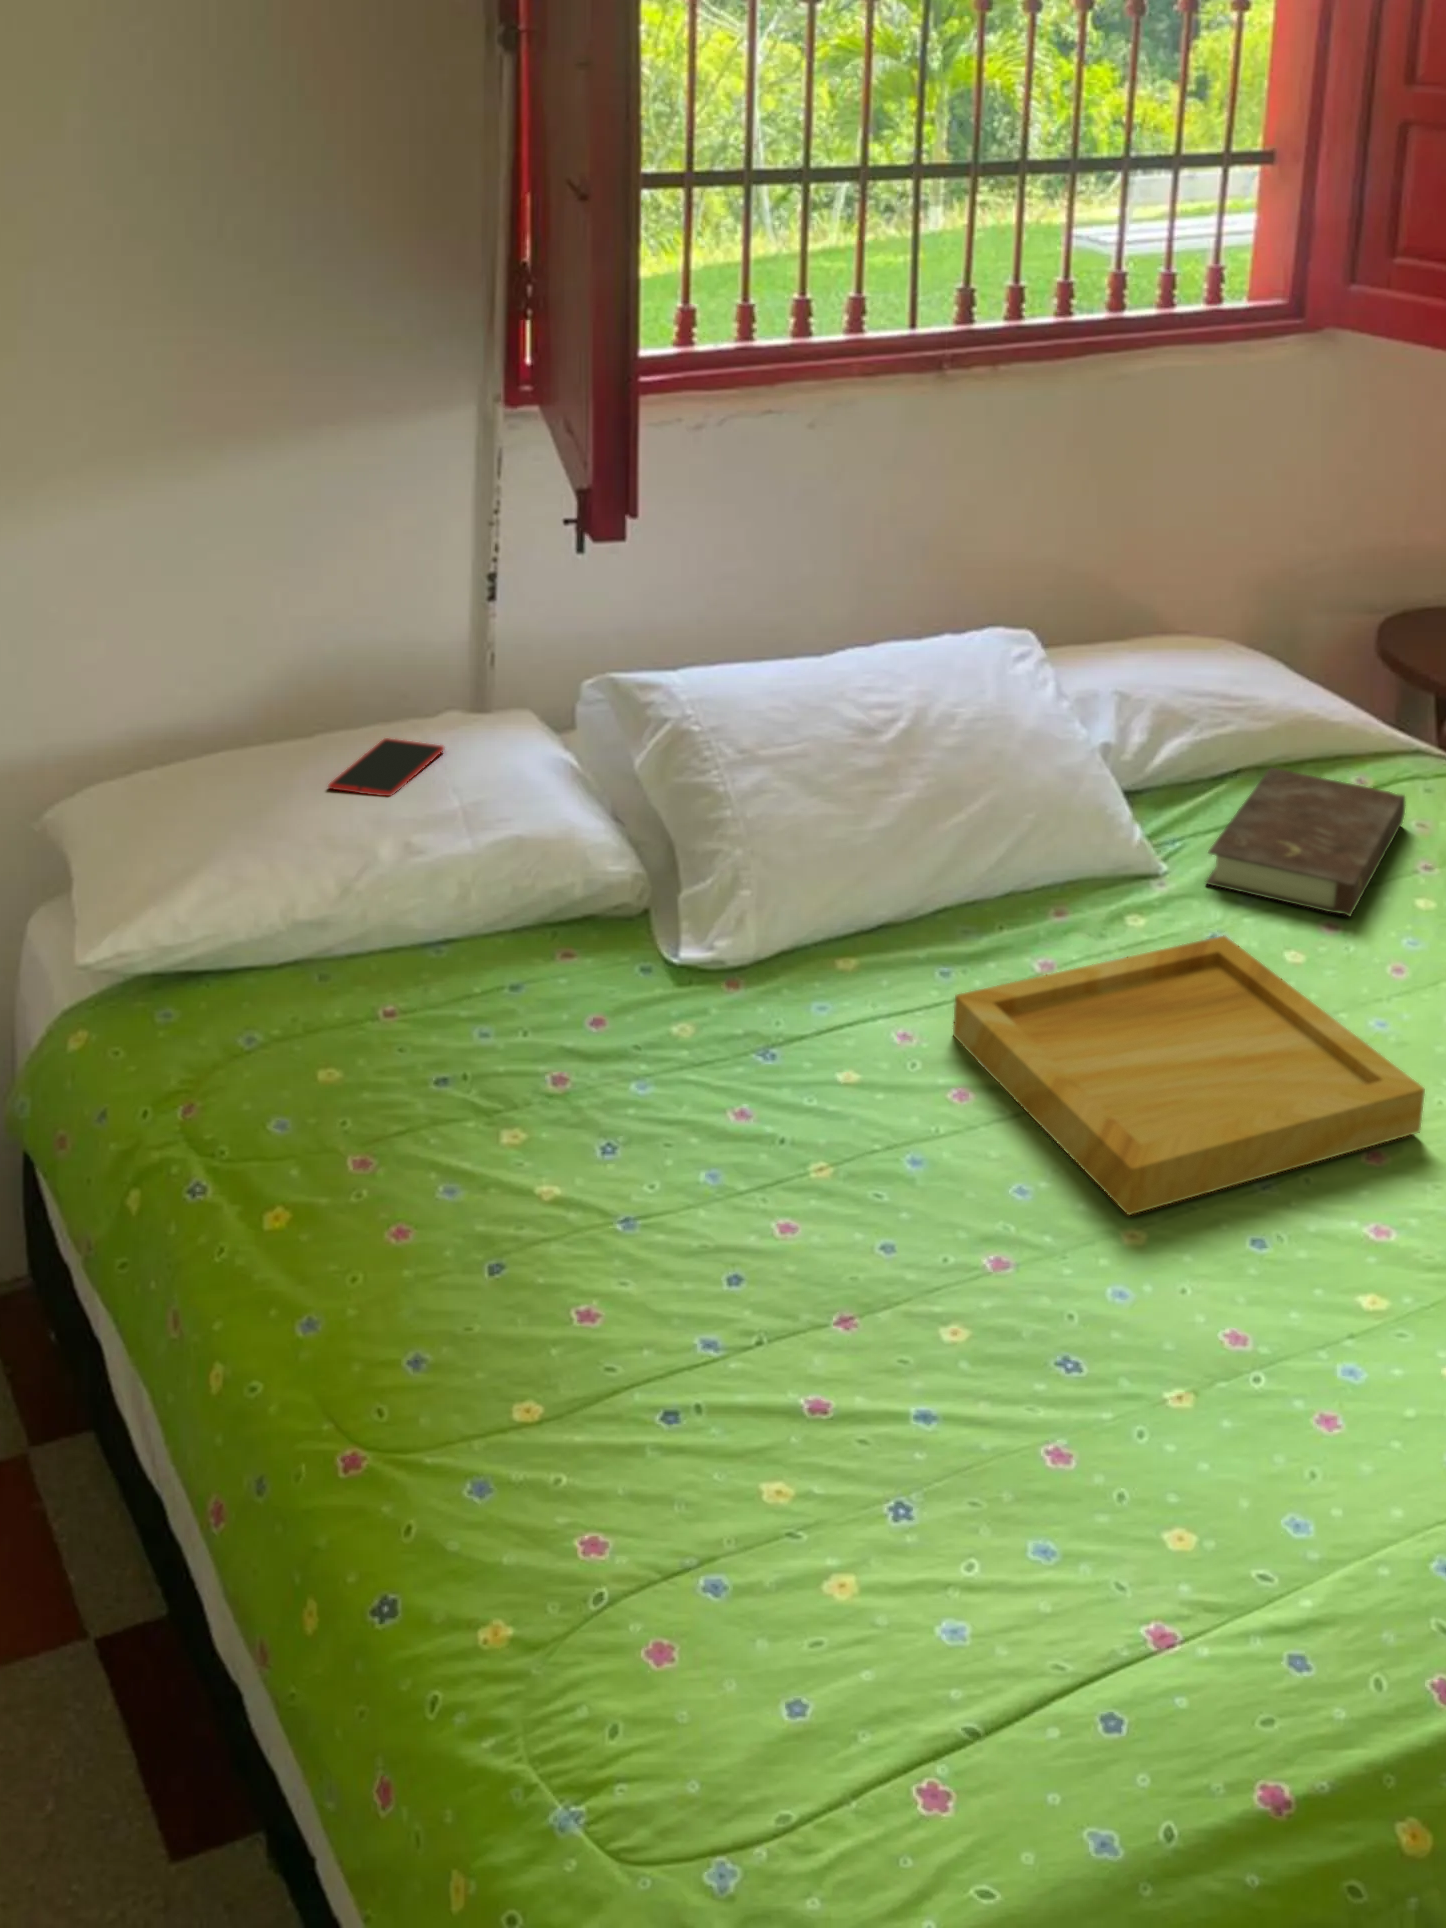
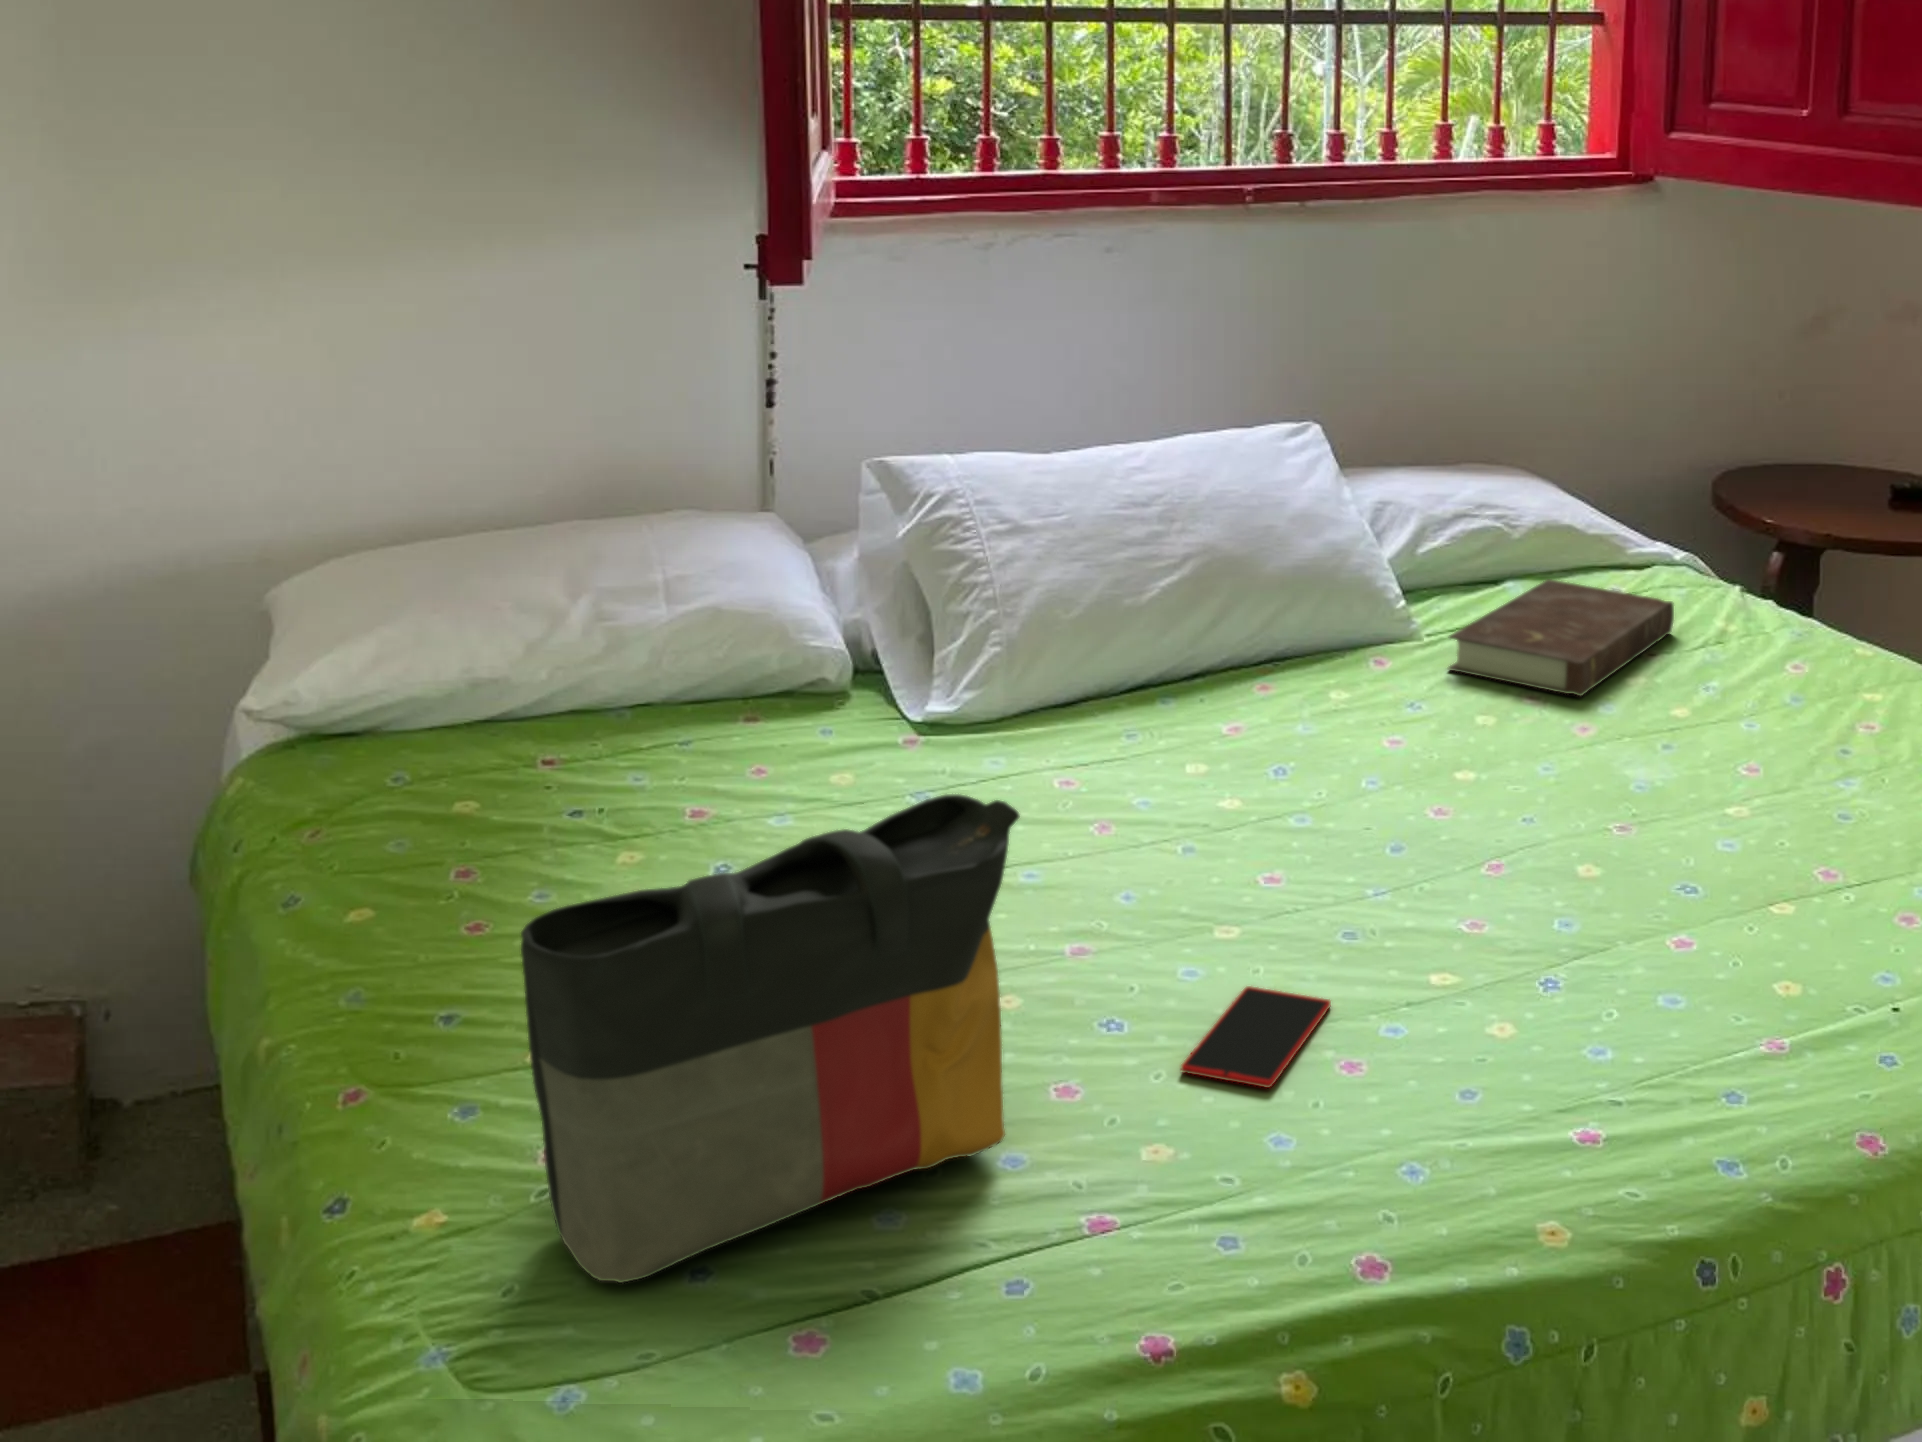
smartphone: present [329,738,444,796] -> present [1181,986,1331,1088]
tray: present [953,935,1425,1215] -> none [1132,696,1568,907]
tote bag: none [646,1207,1062,1752] -> present [521,794,1020,1283]

